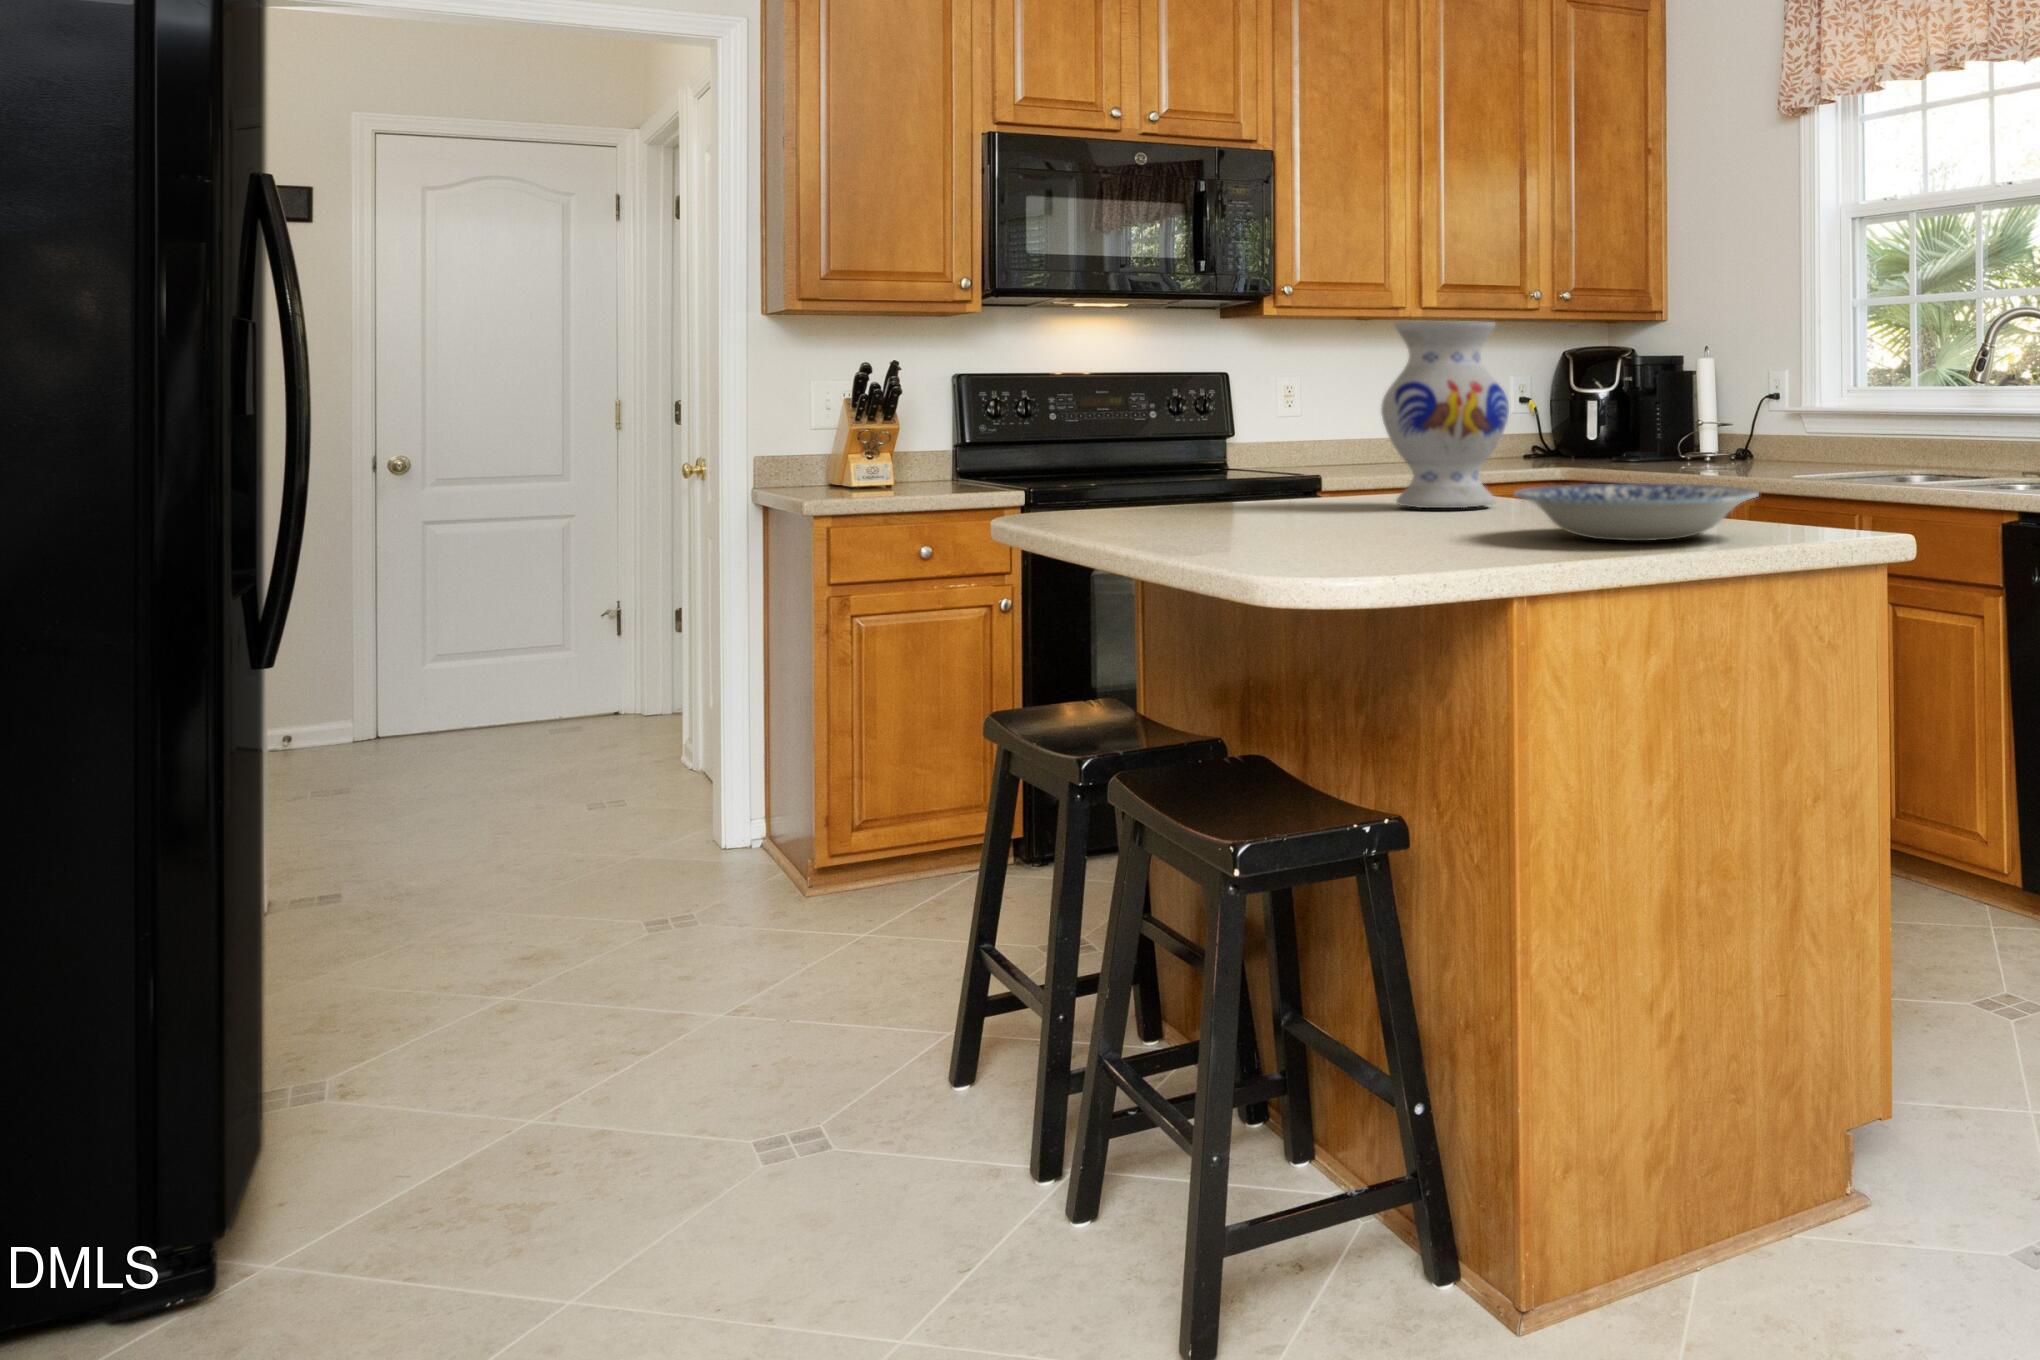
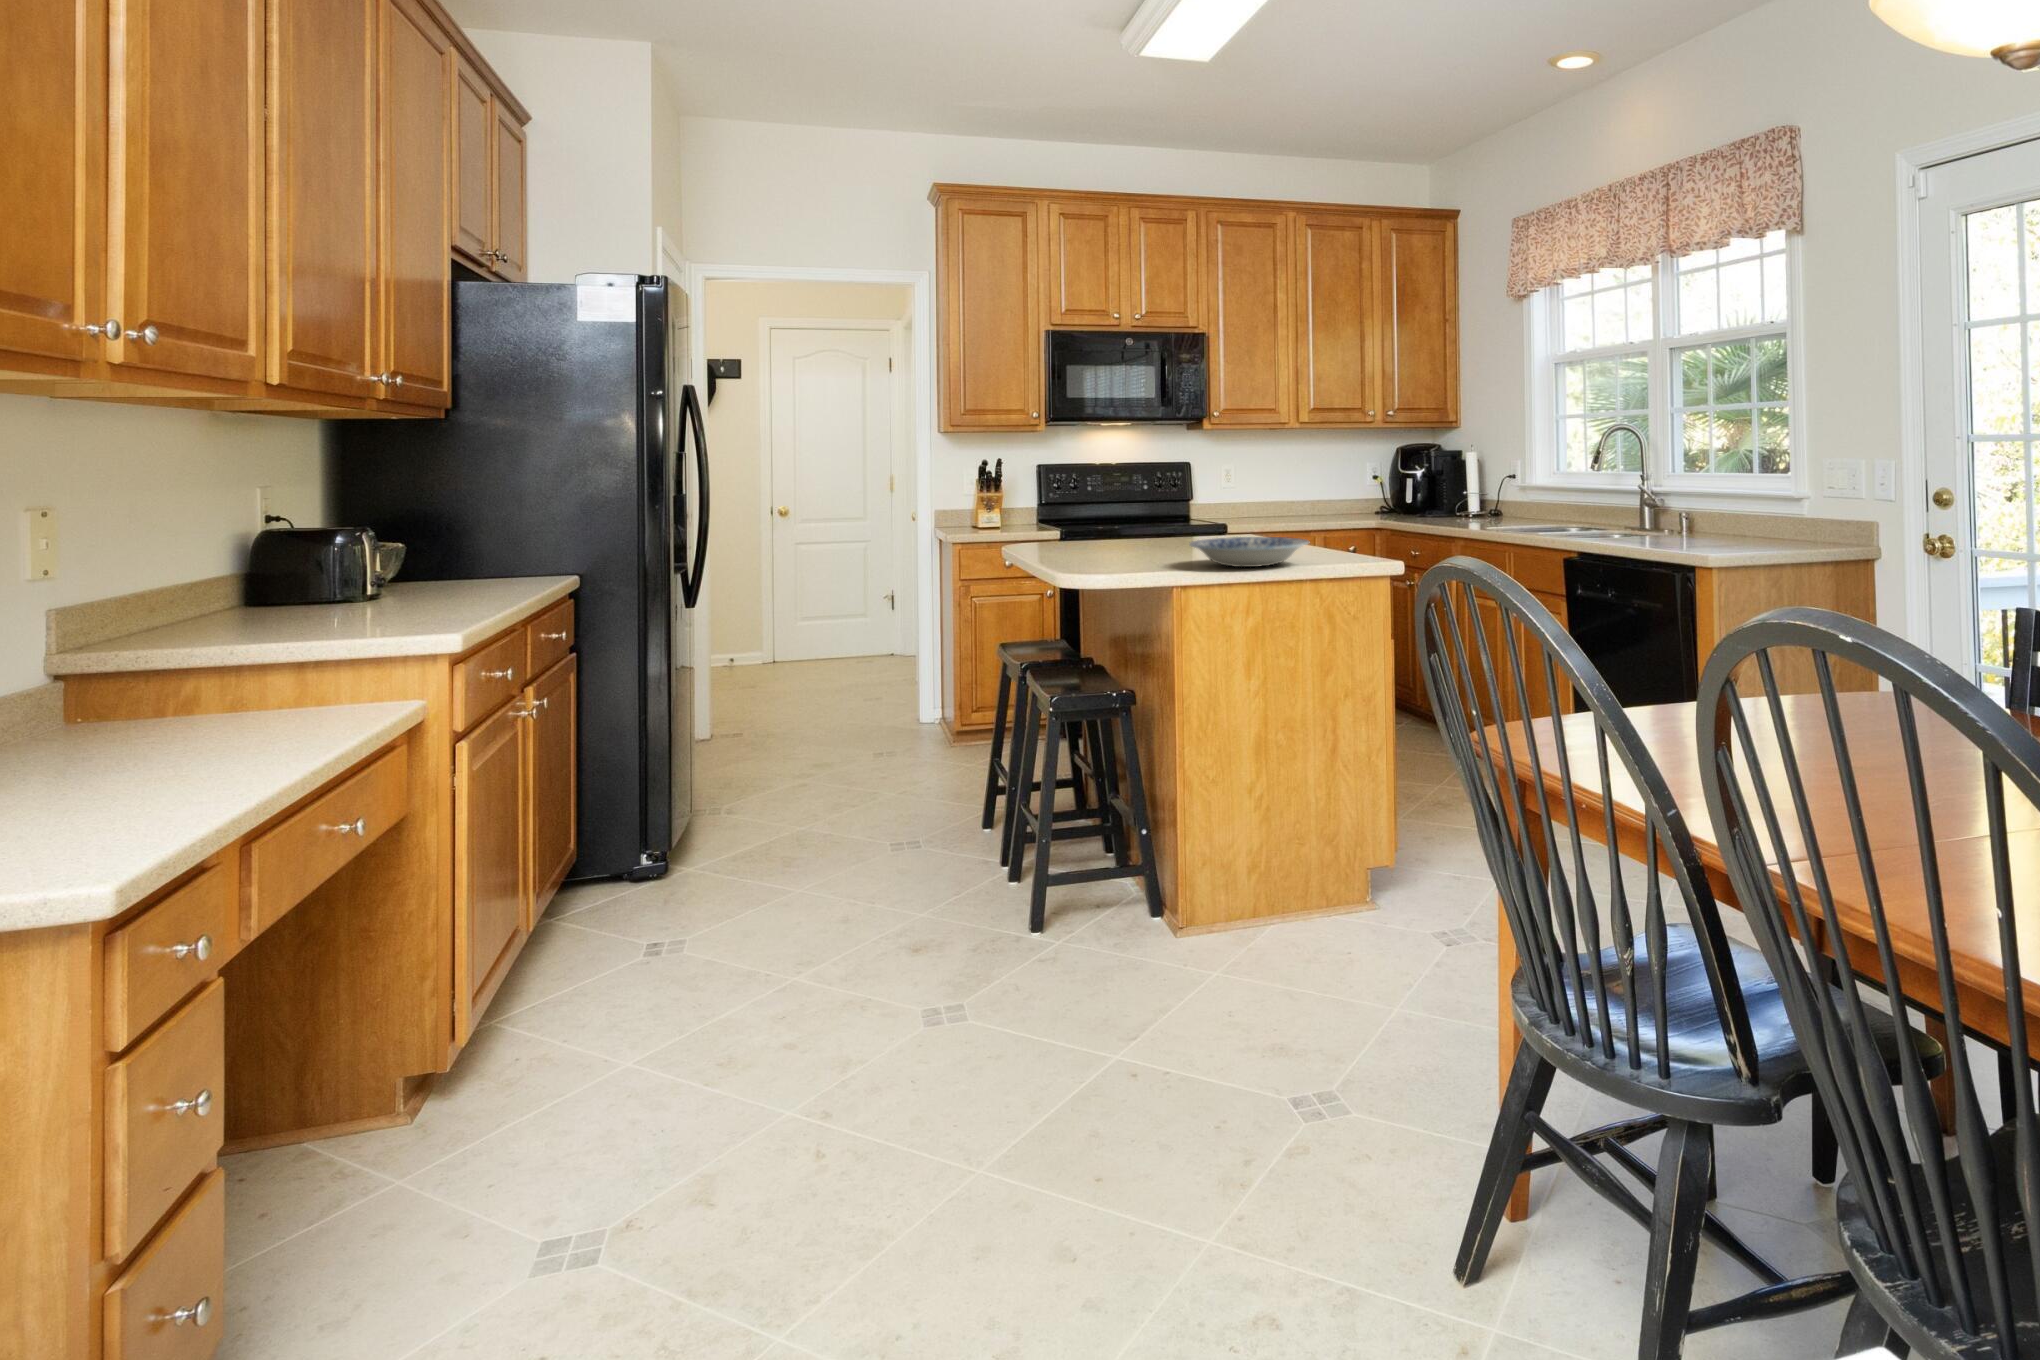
vase: present [1381,321,1509,508] -> none [1176,450,1242,546]

